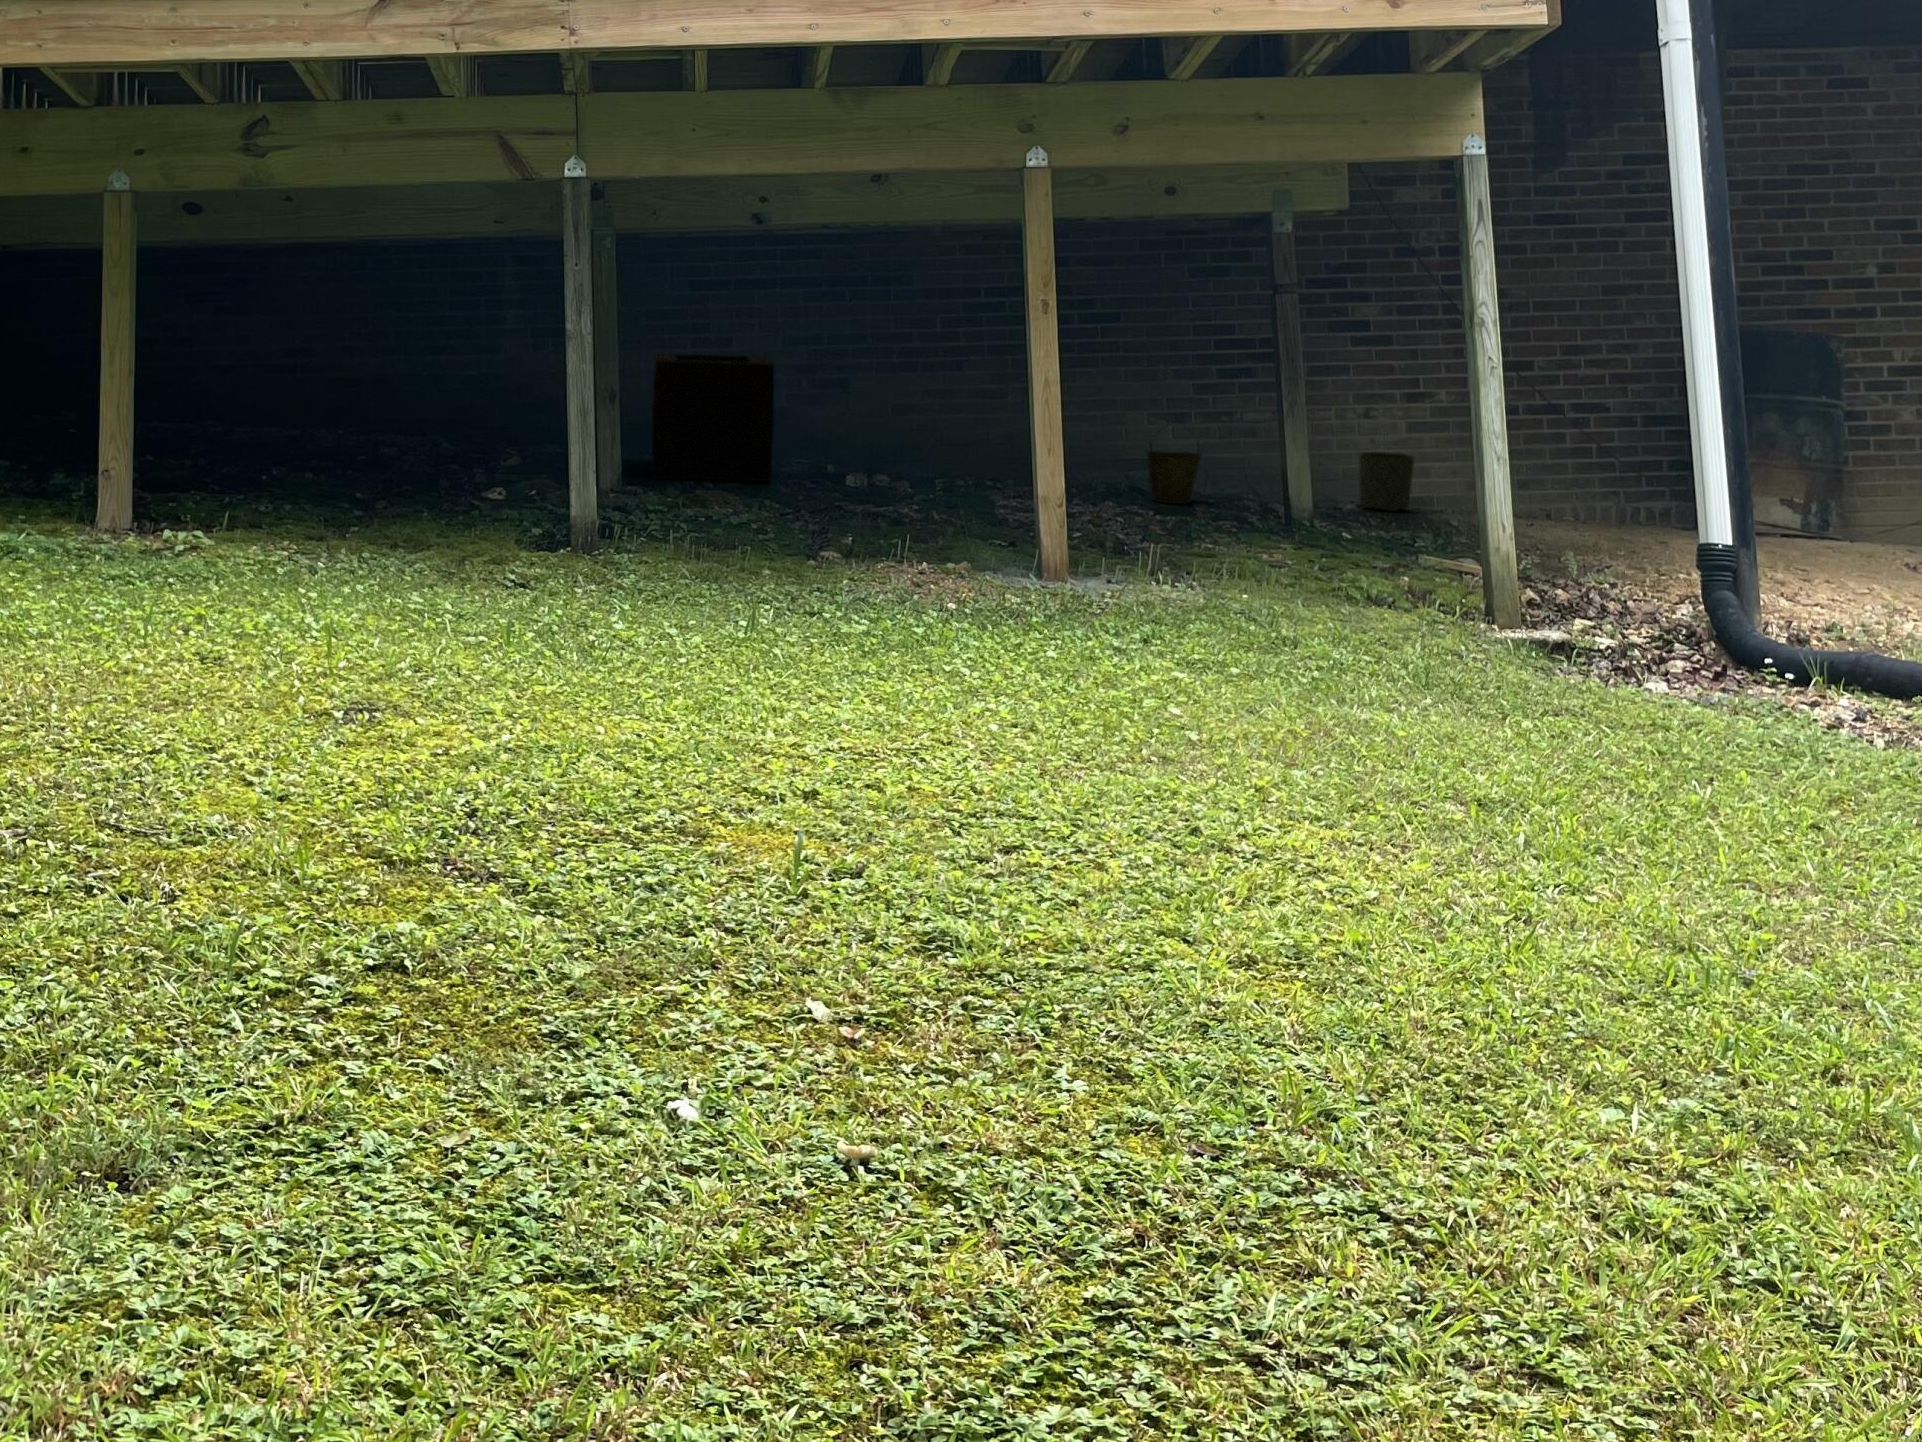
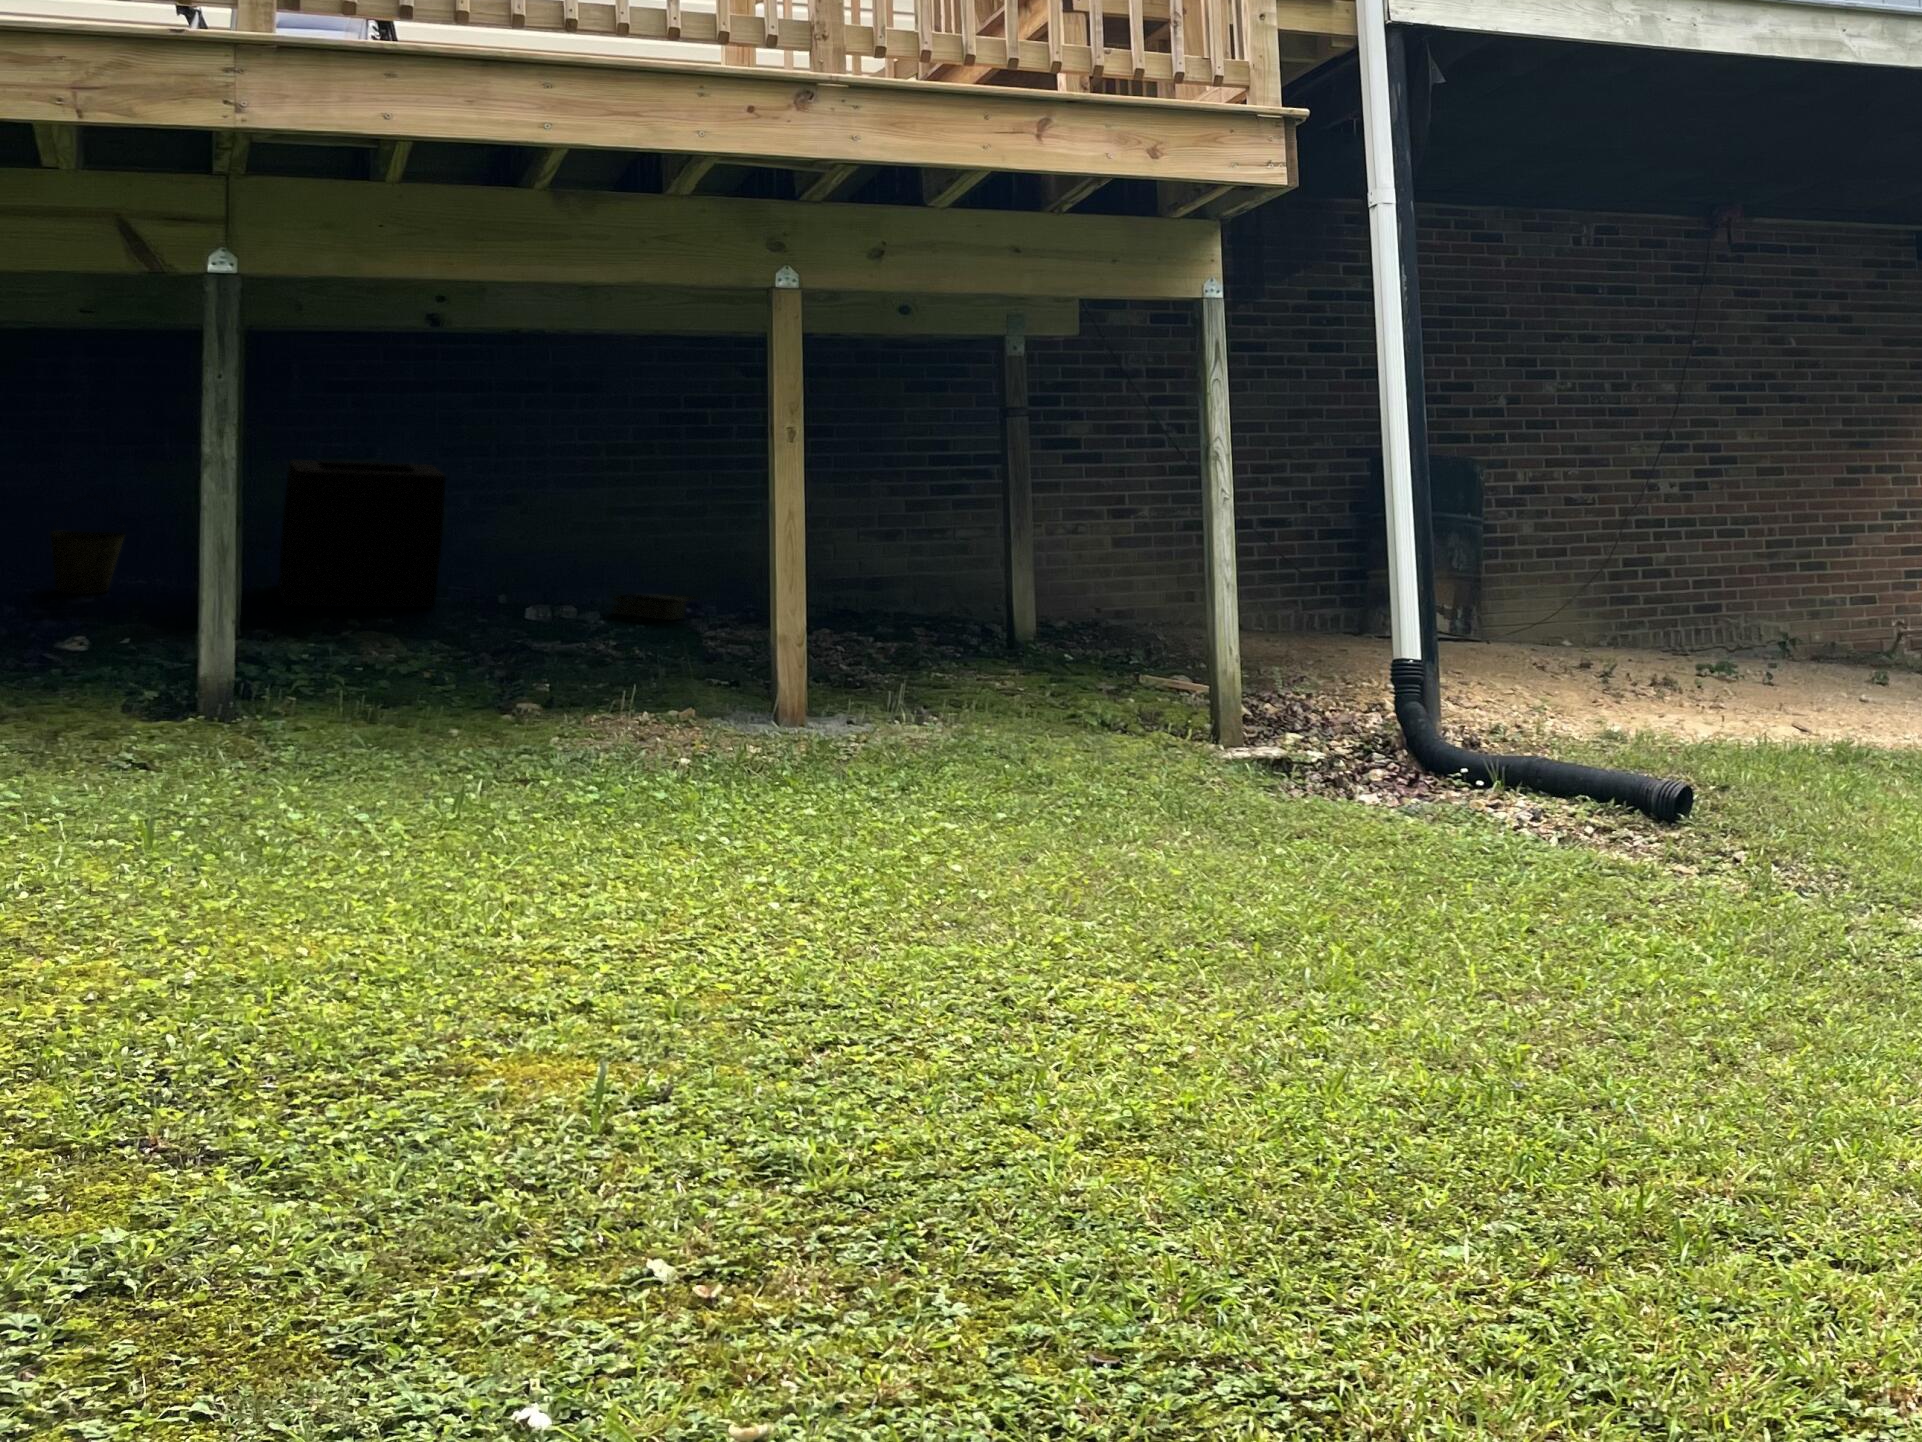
bucket: present [1147,451,1201,504] -> present [50,498,125,594]
planter: present [1359,452,1414,512] -> none [1063,566,1115,625]
toolbox: none [924,471,1000,498] -> present [613,593,696,620]

